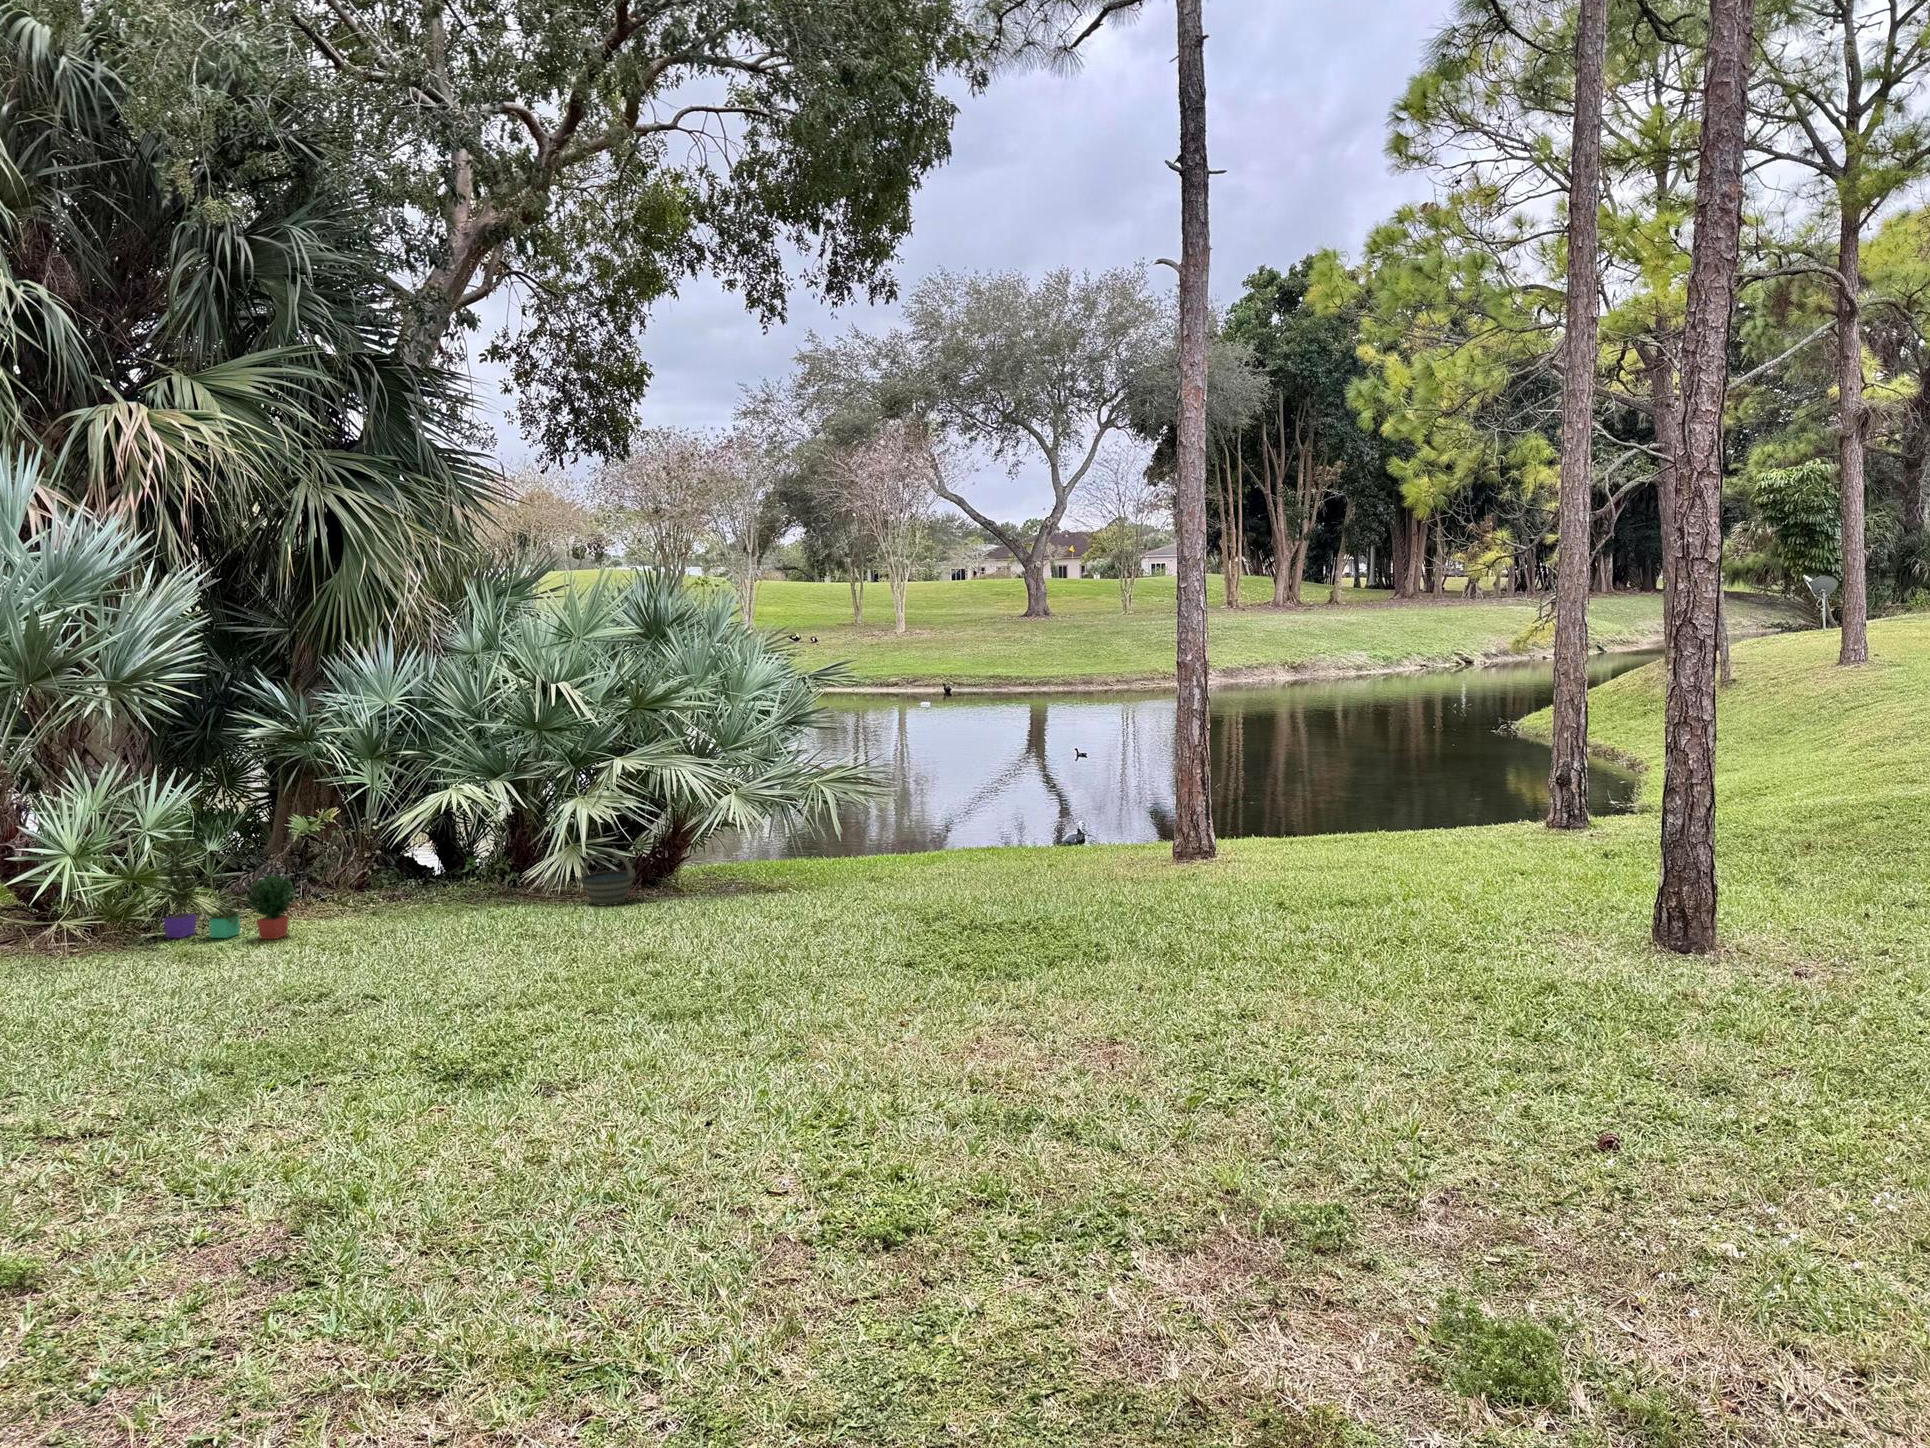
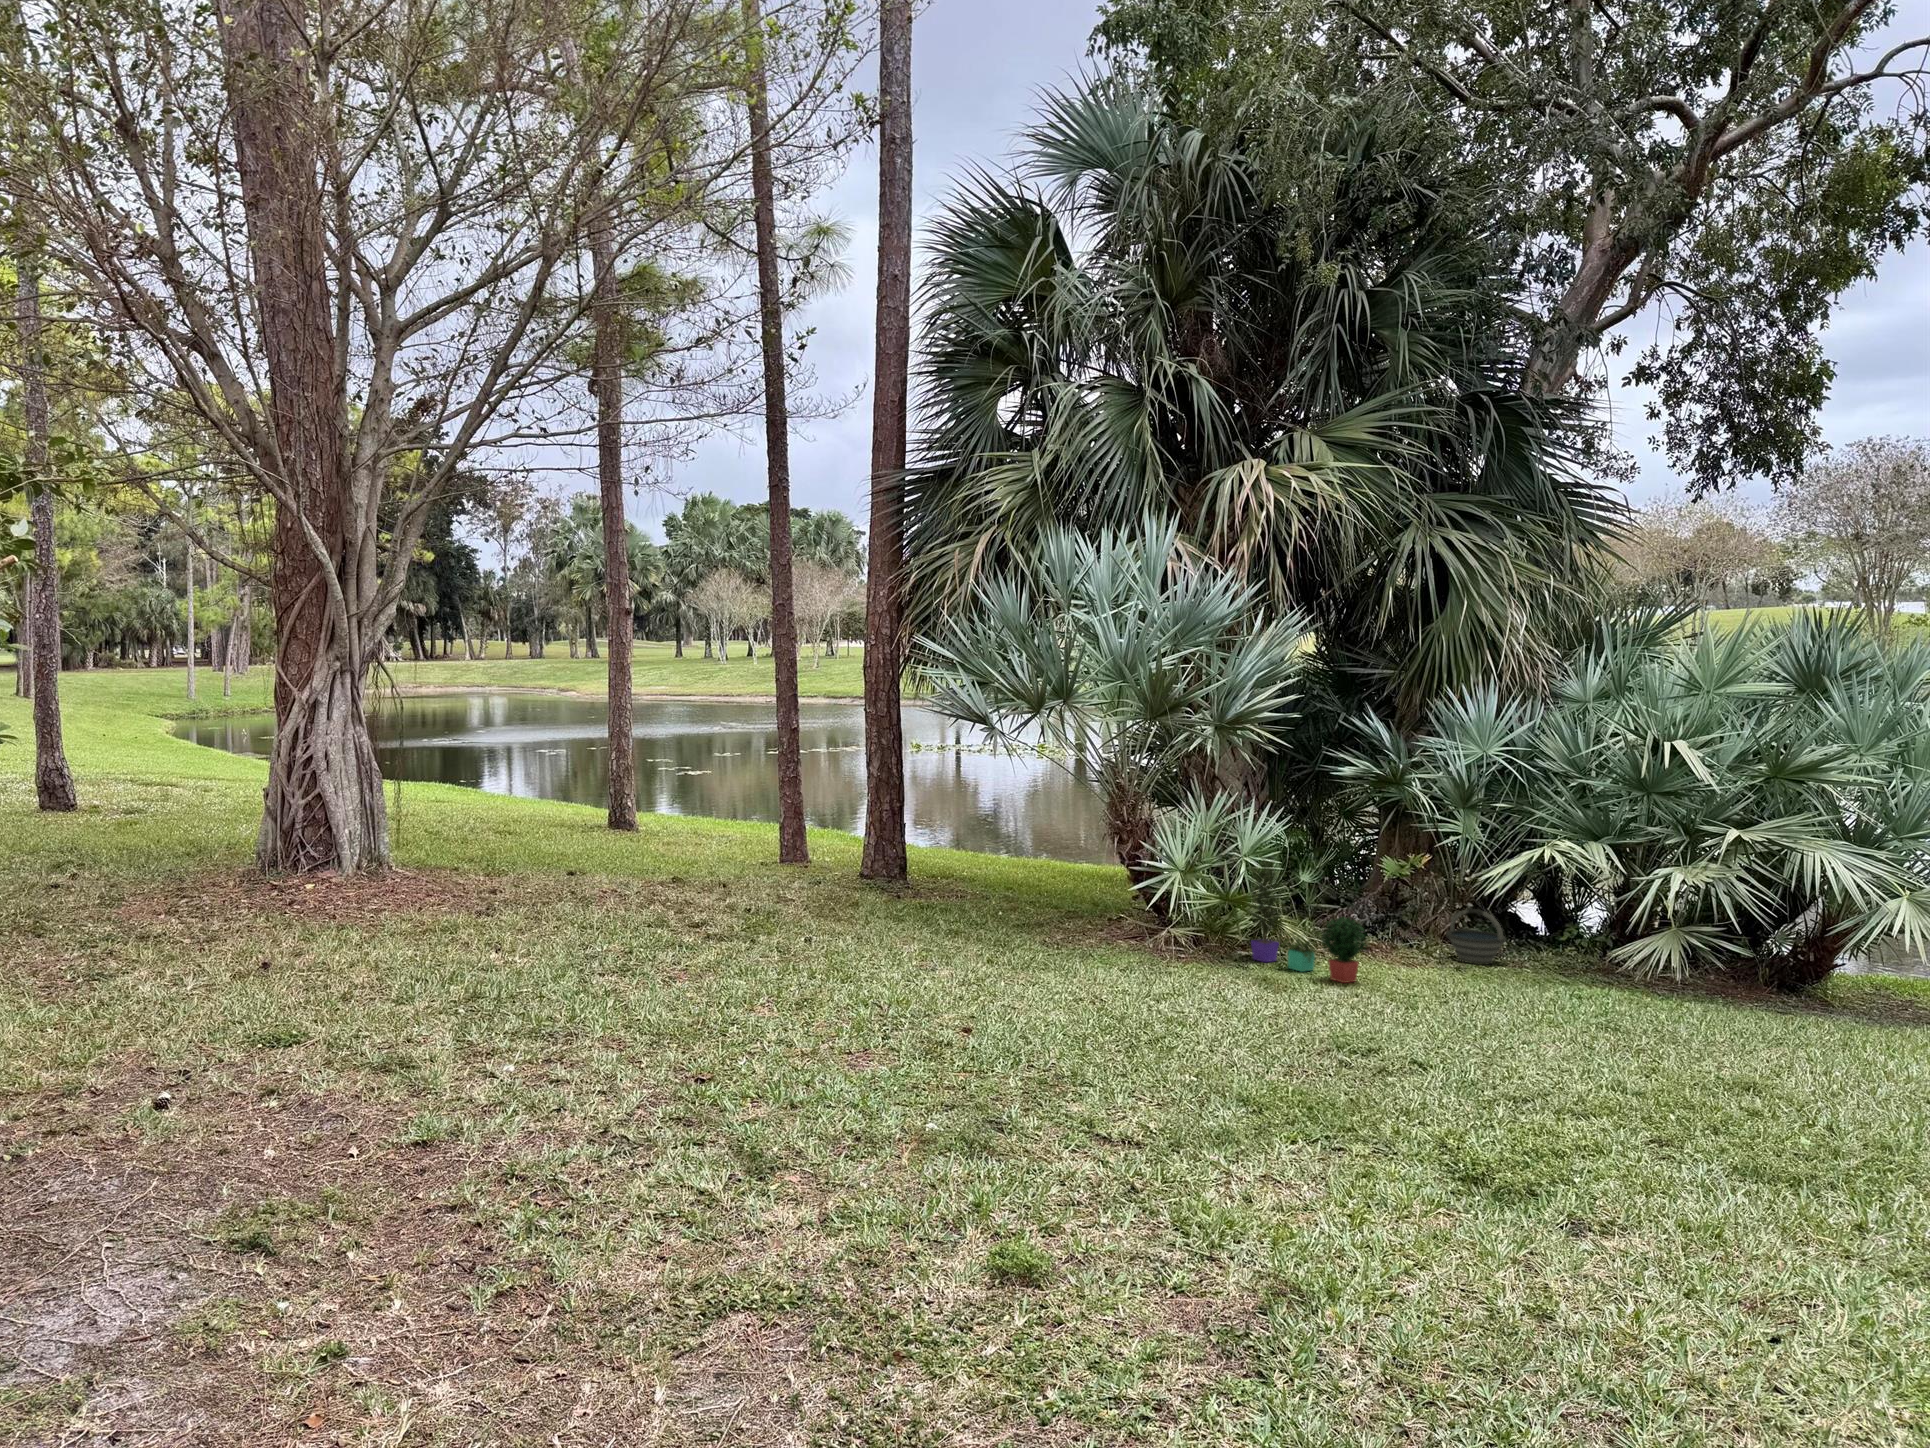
bucket: present [580,850,636,905] -> present [1446,909,1506,965]

